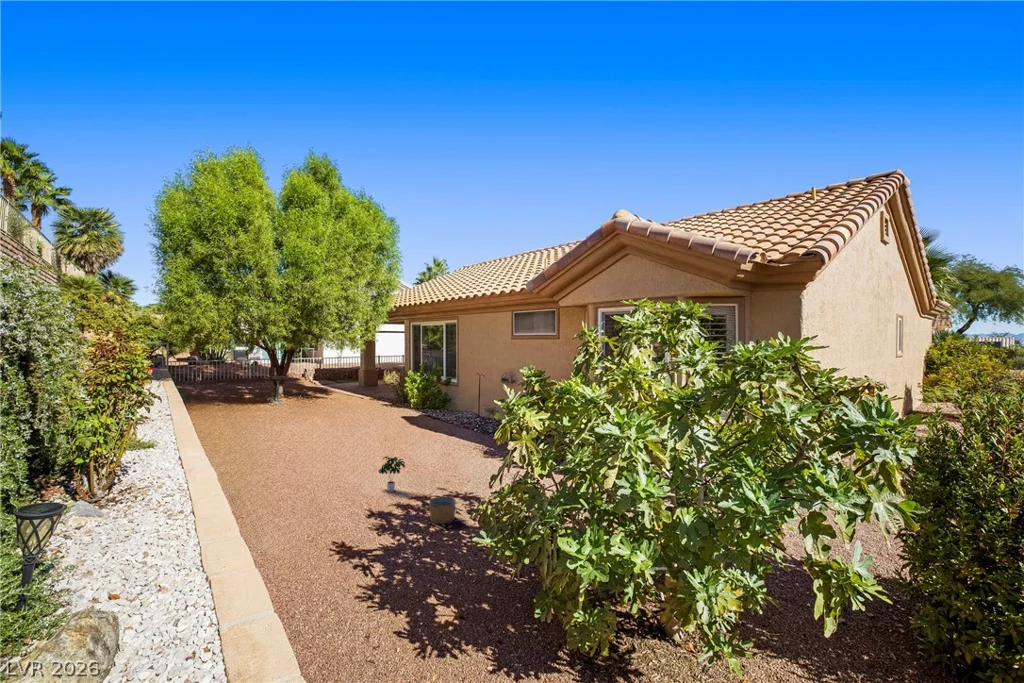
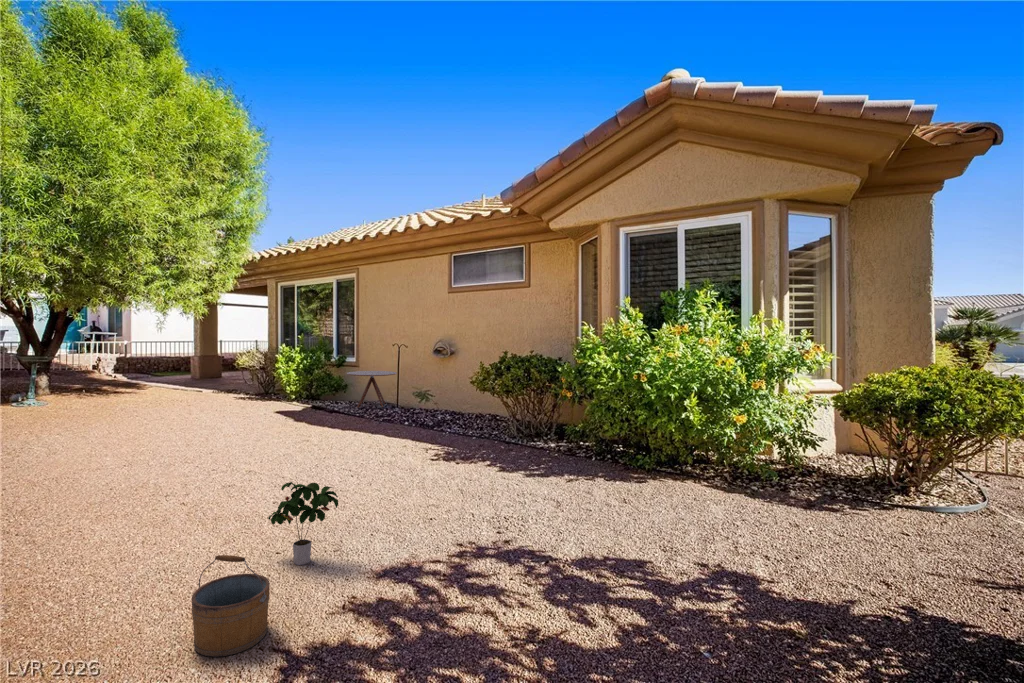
round table: none [447,389,479,414] -> present [347,371,397,407]
bucket: present [429,488,456,524] -> present [192,555,270,657]

